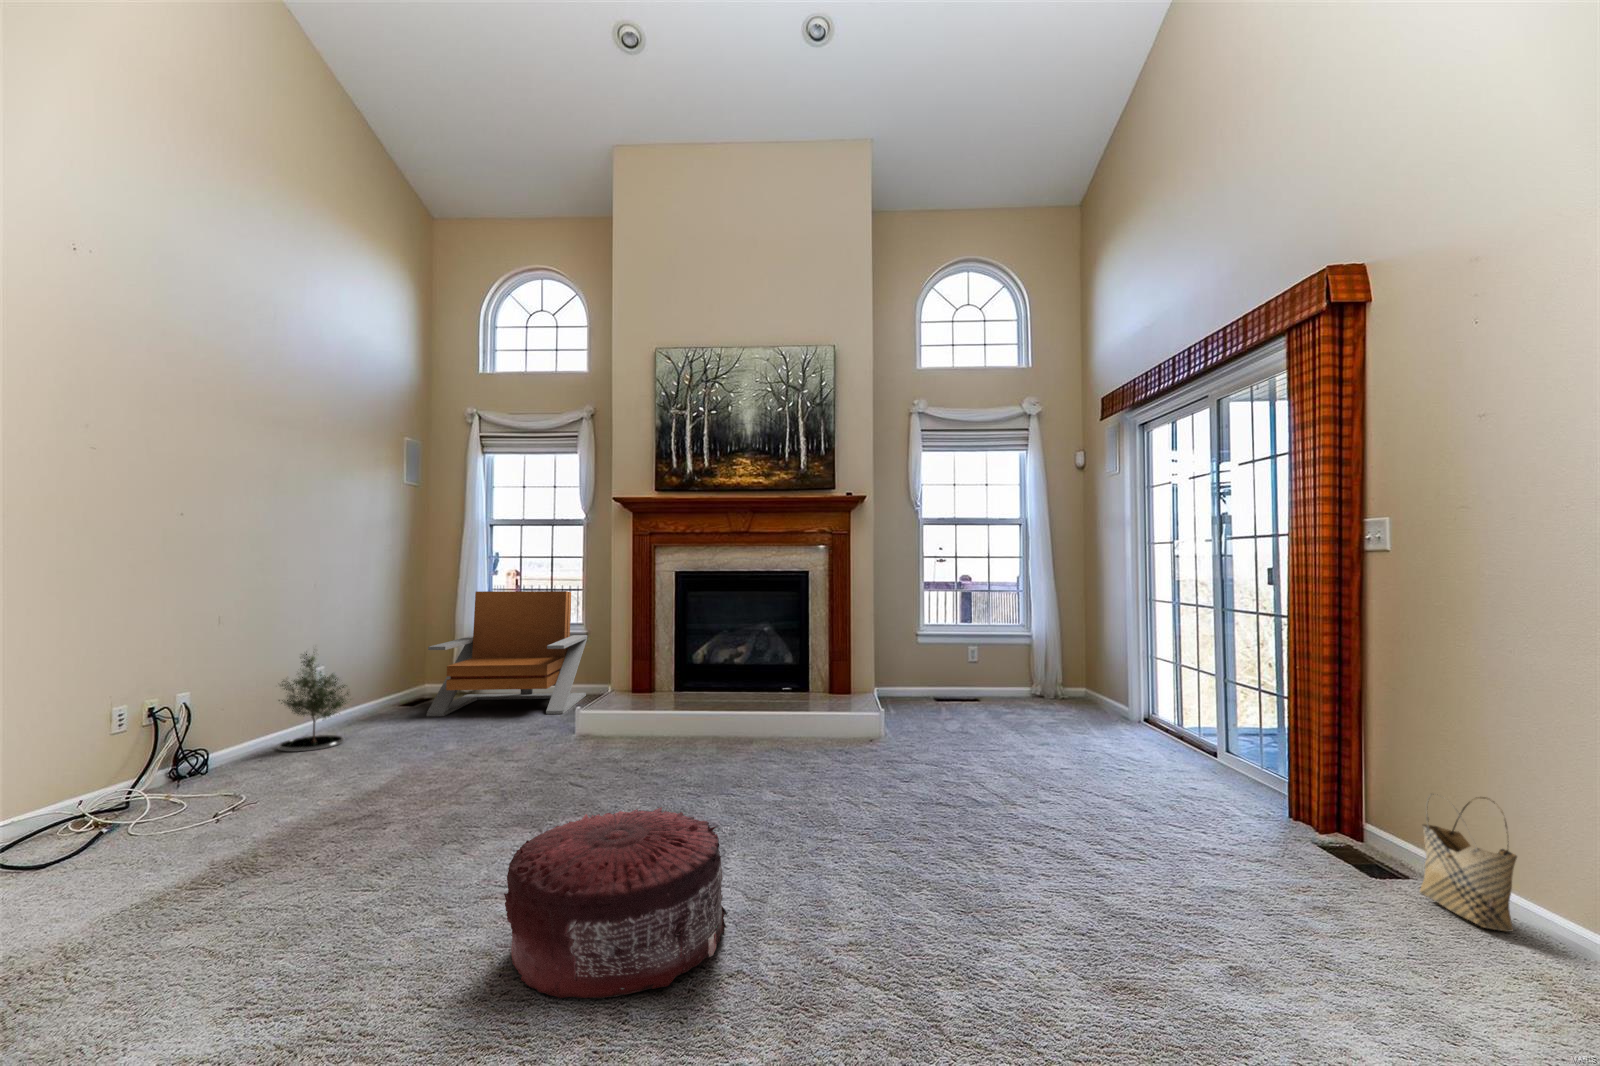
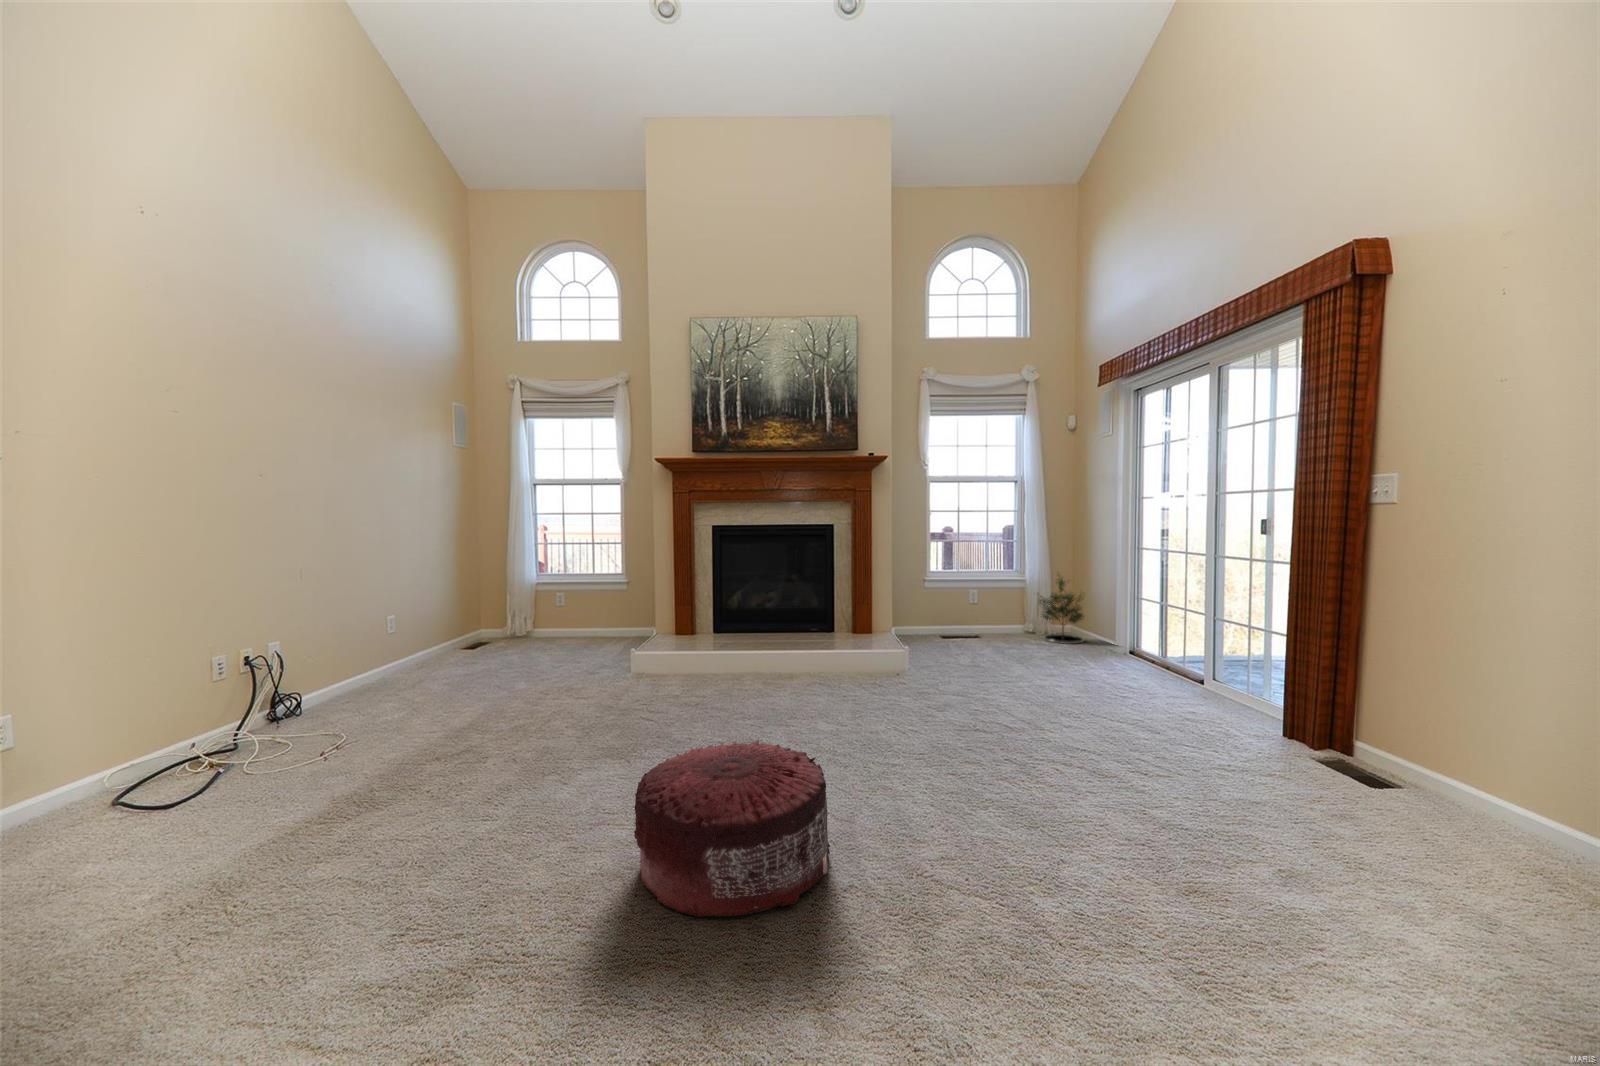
lounge chair: present [427,591,587,716] -> none [490,543,629,656]
potted tree: present [277,654,351,752] -> present [1040,574,1084,644]
woven basket: present [1420,794,1517,932] -> none [1426,716,1527,835]

